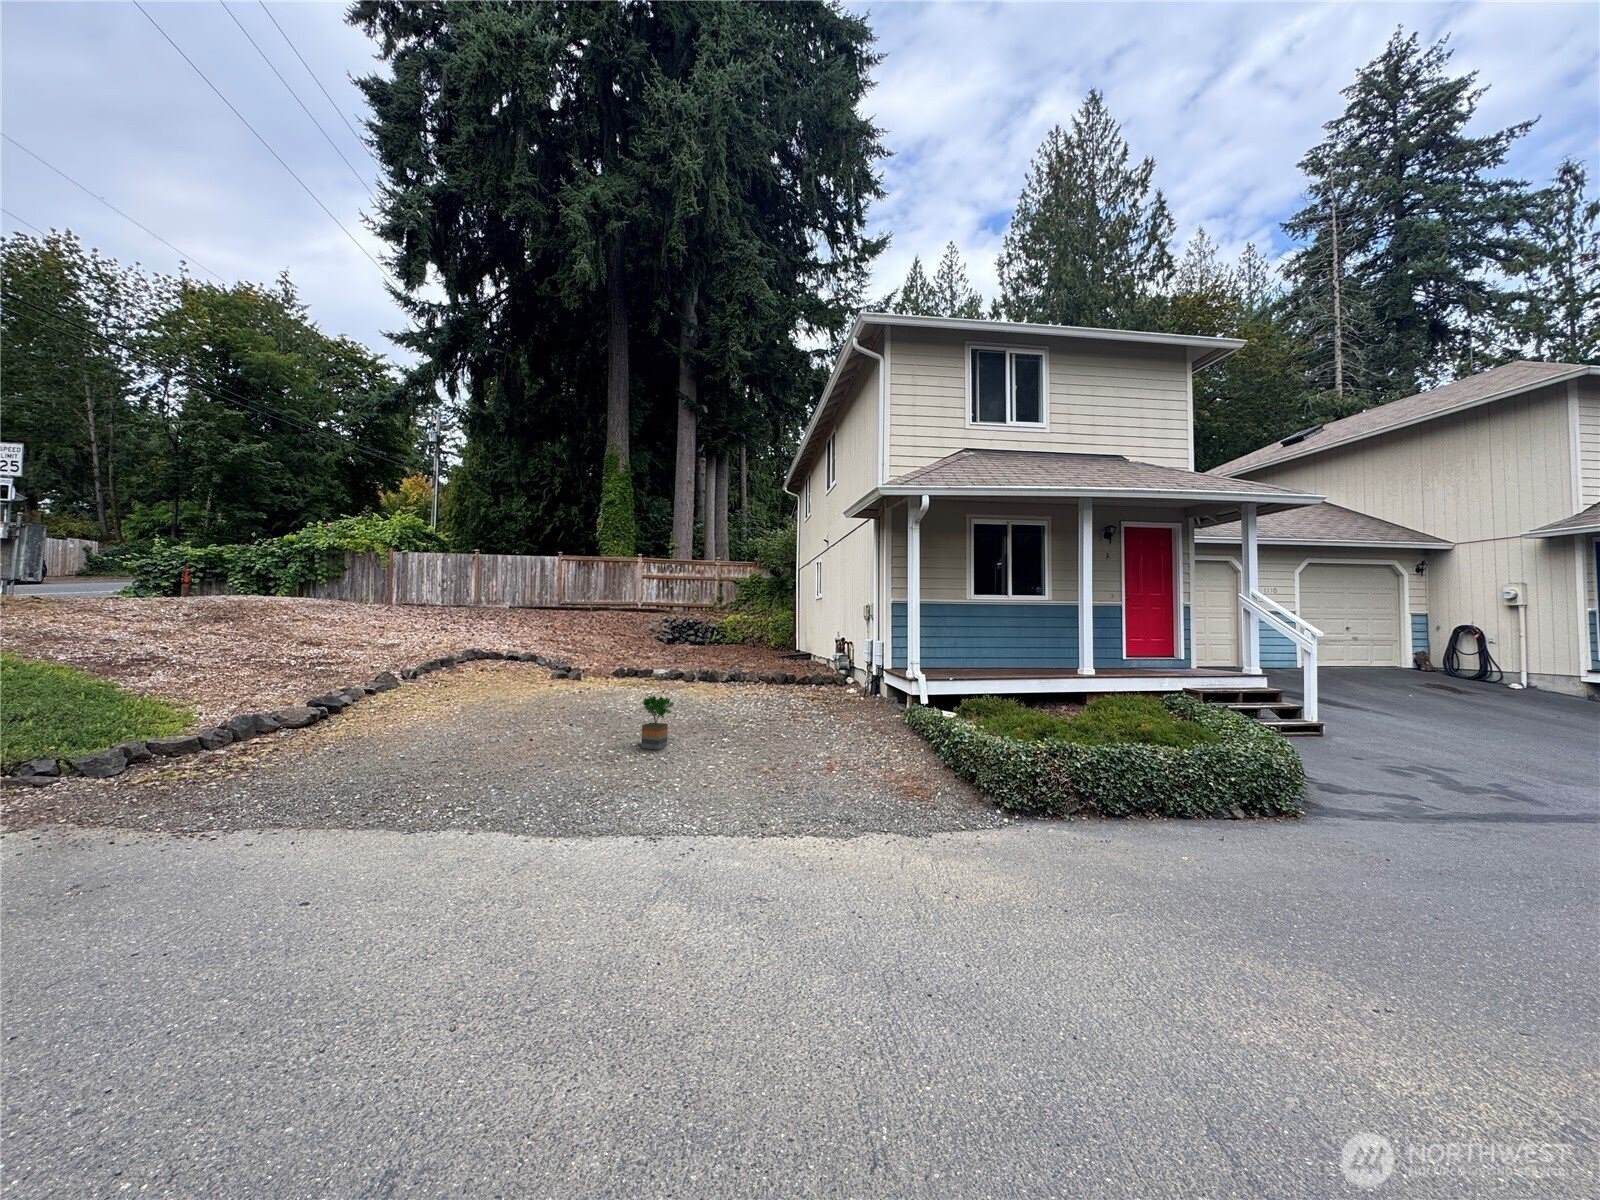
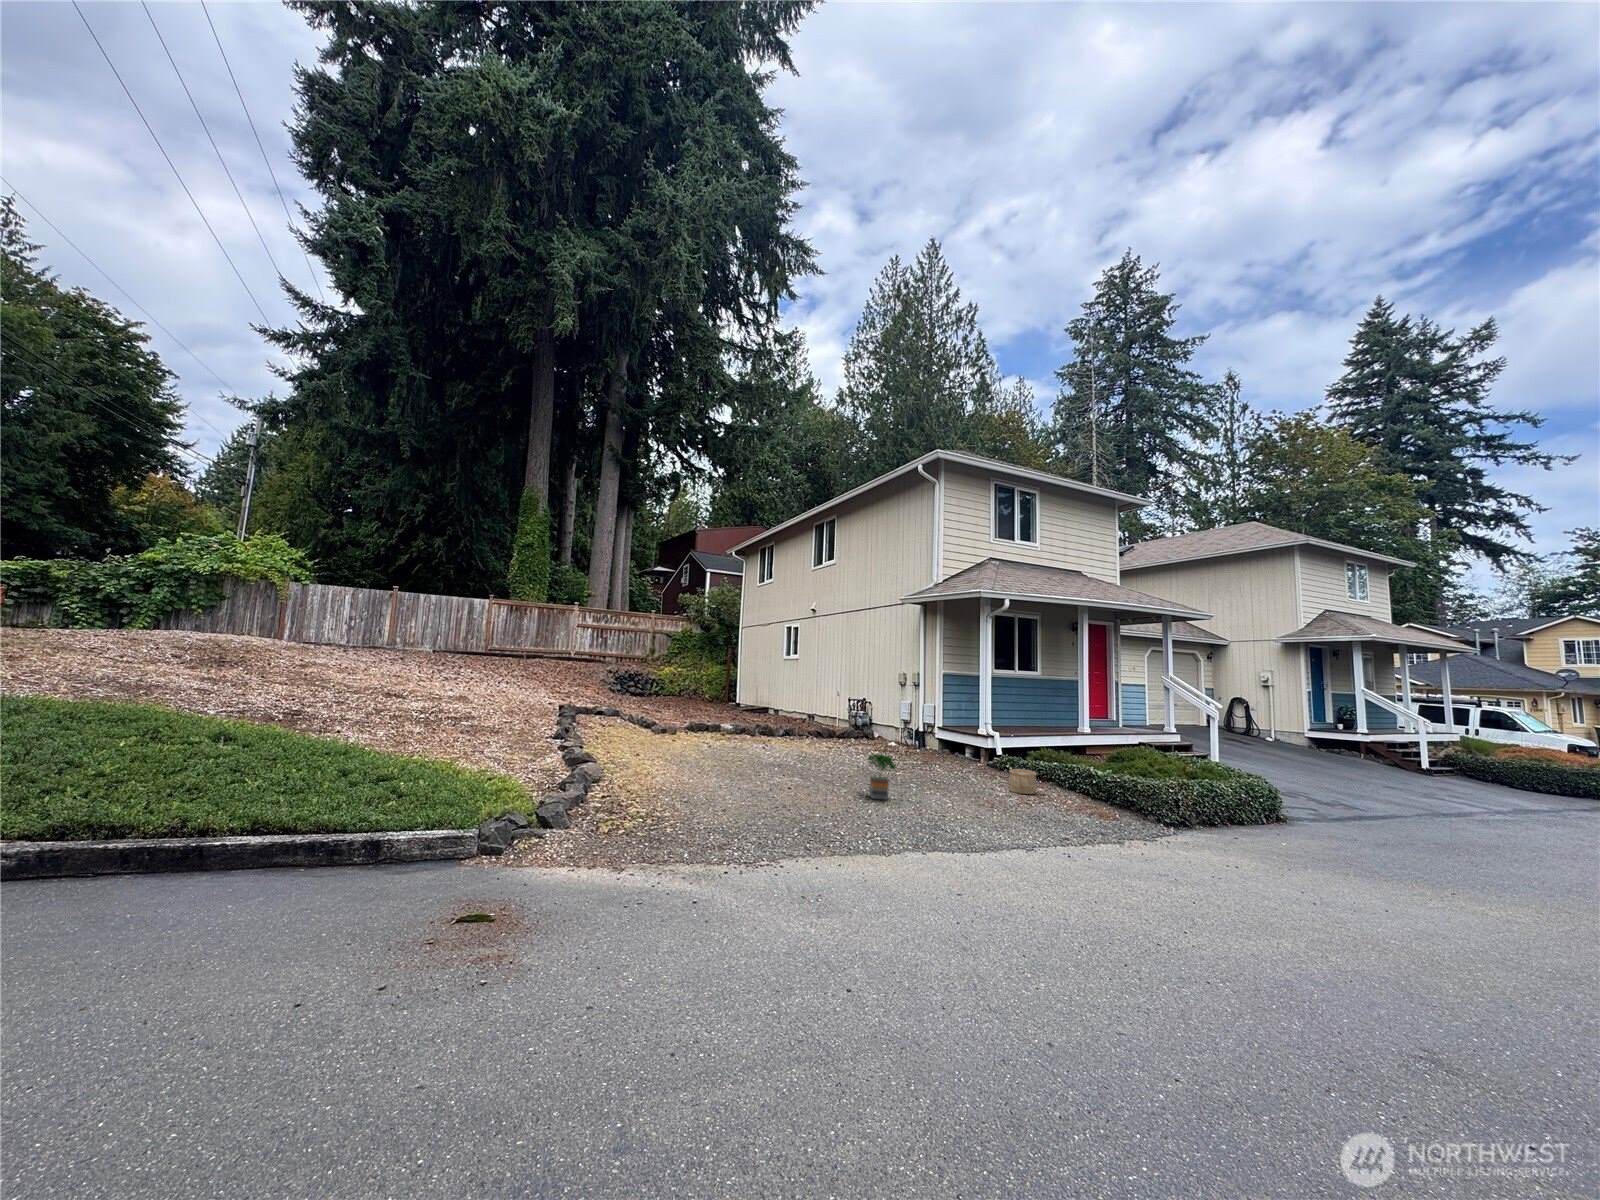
wooden bucket: none [866,718,899,750] -> present [1009,769,1036,794]

